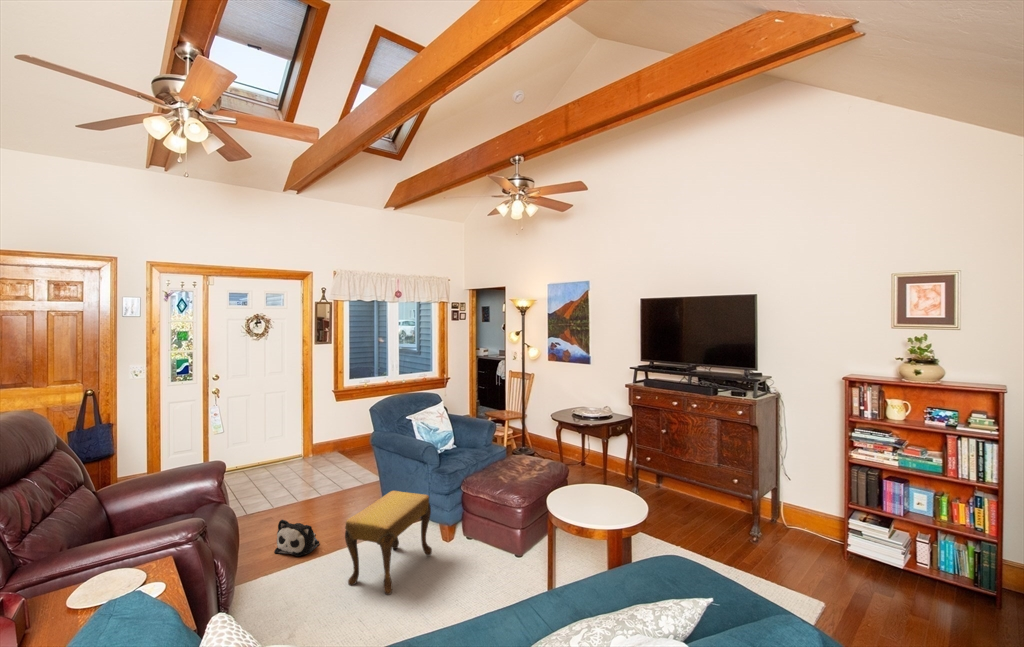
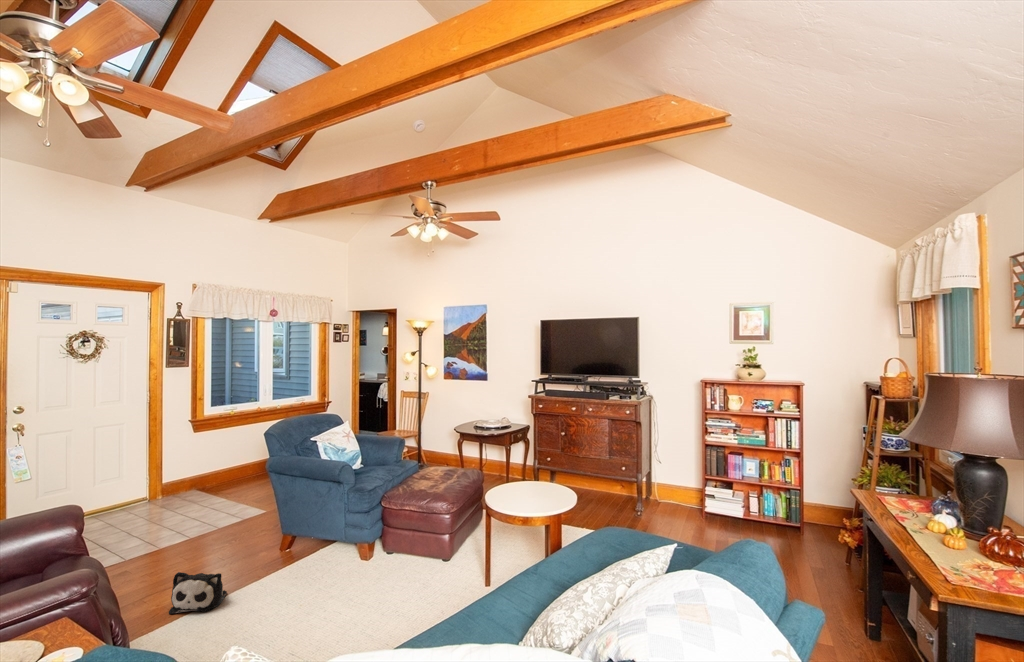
footstool: present [345,491,432,595] -> none [282,517,369,628]

